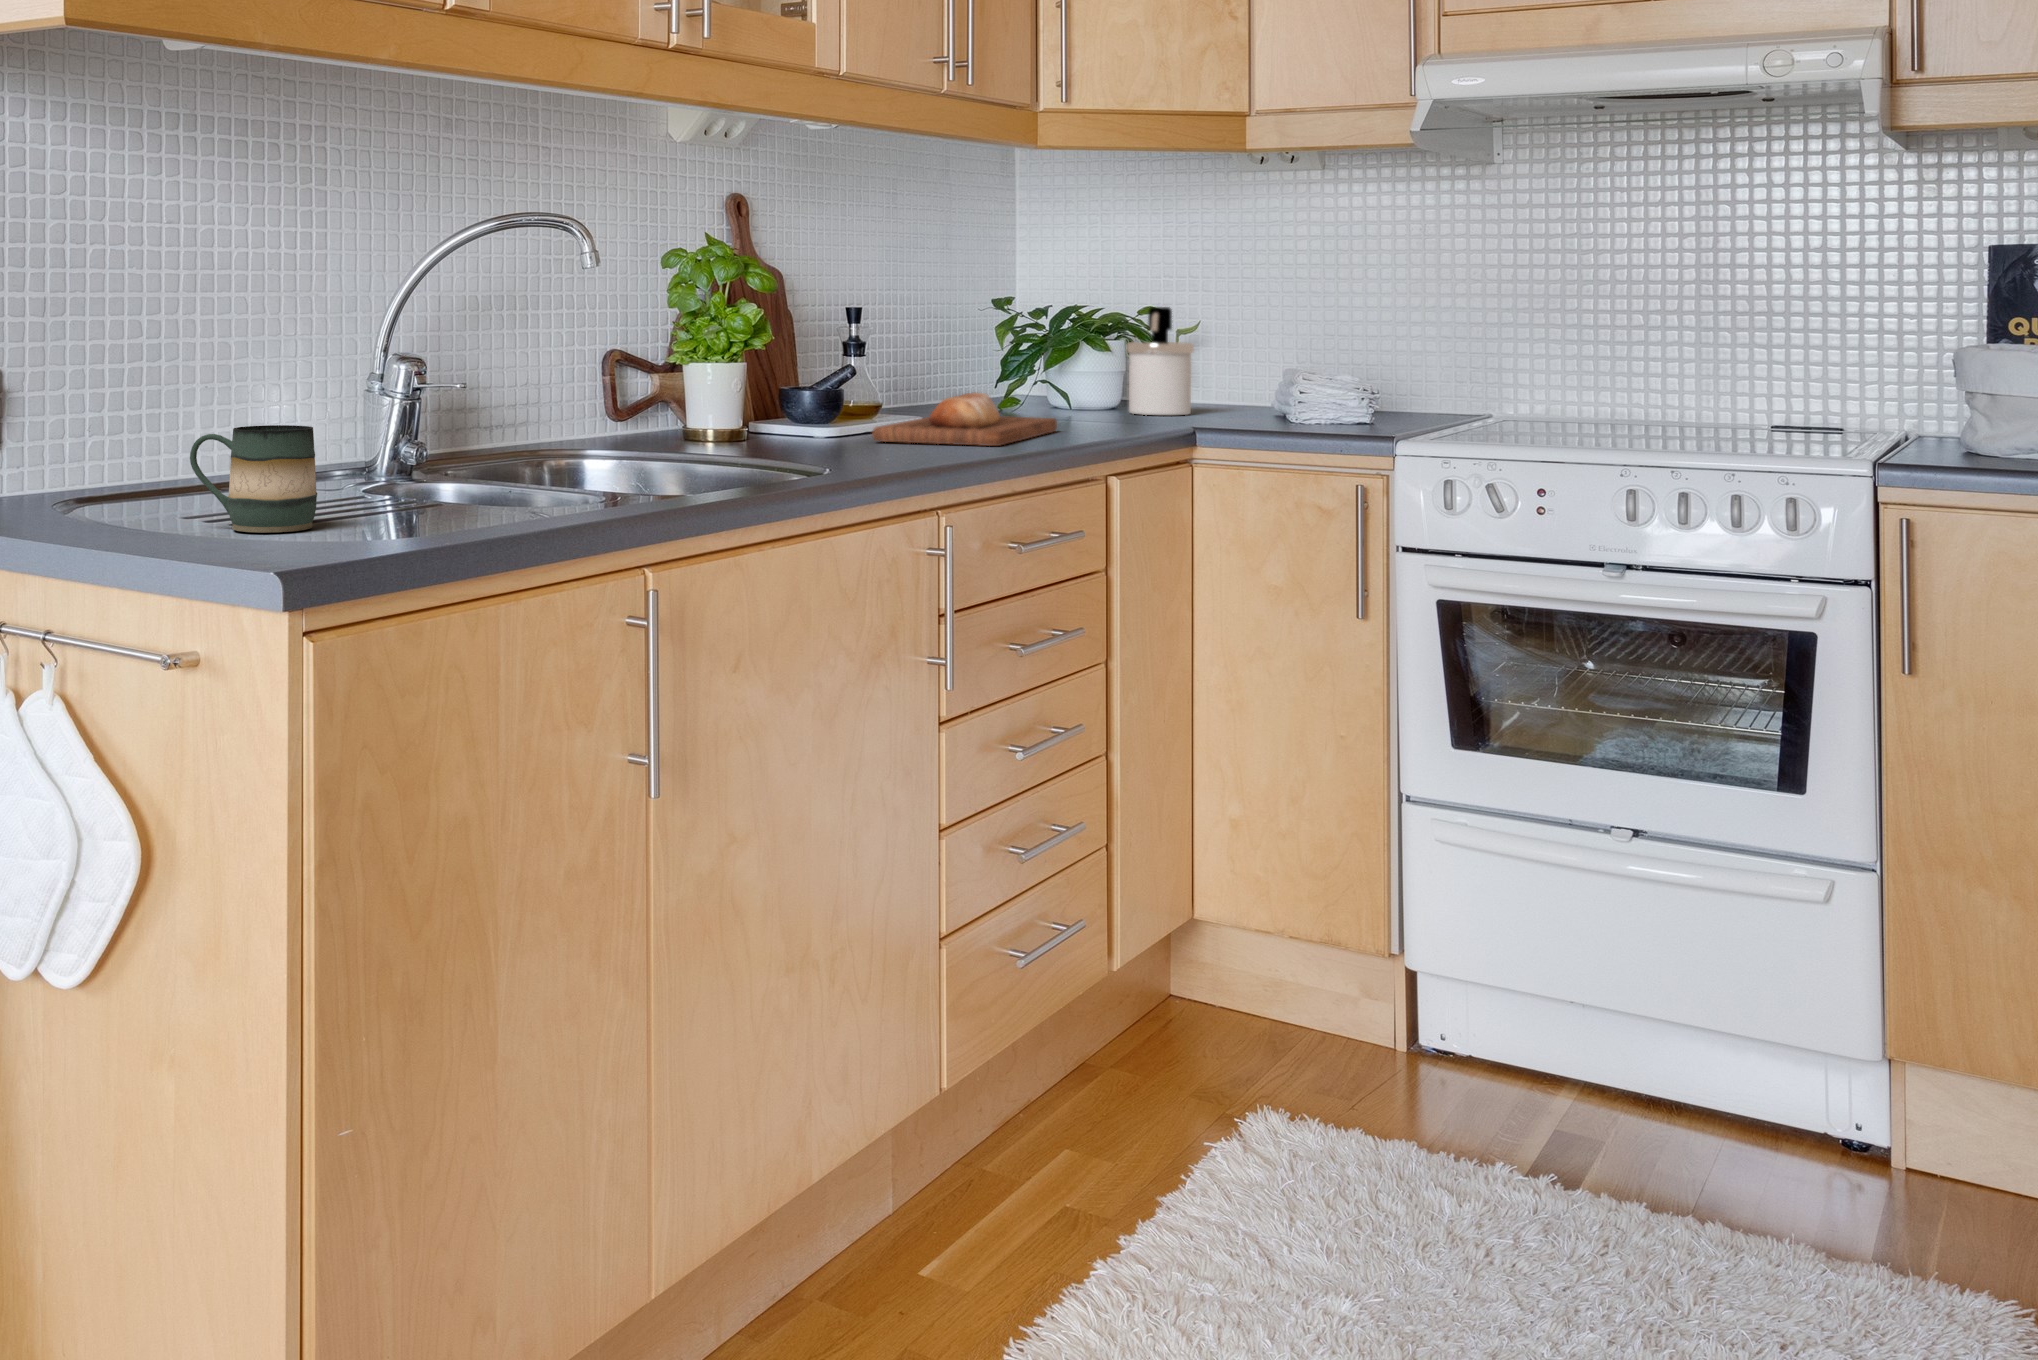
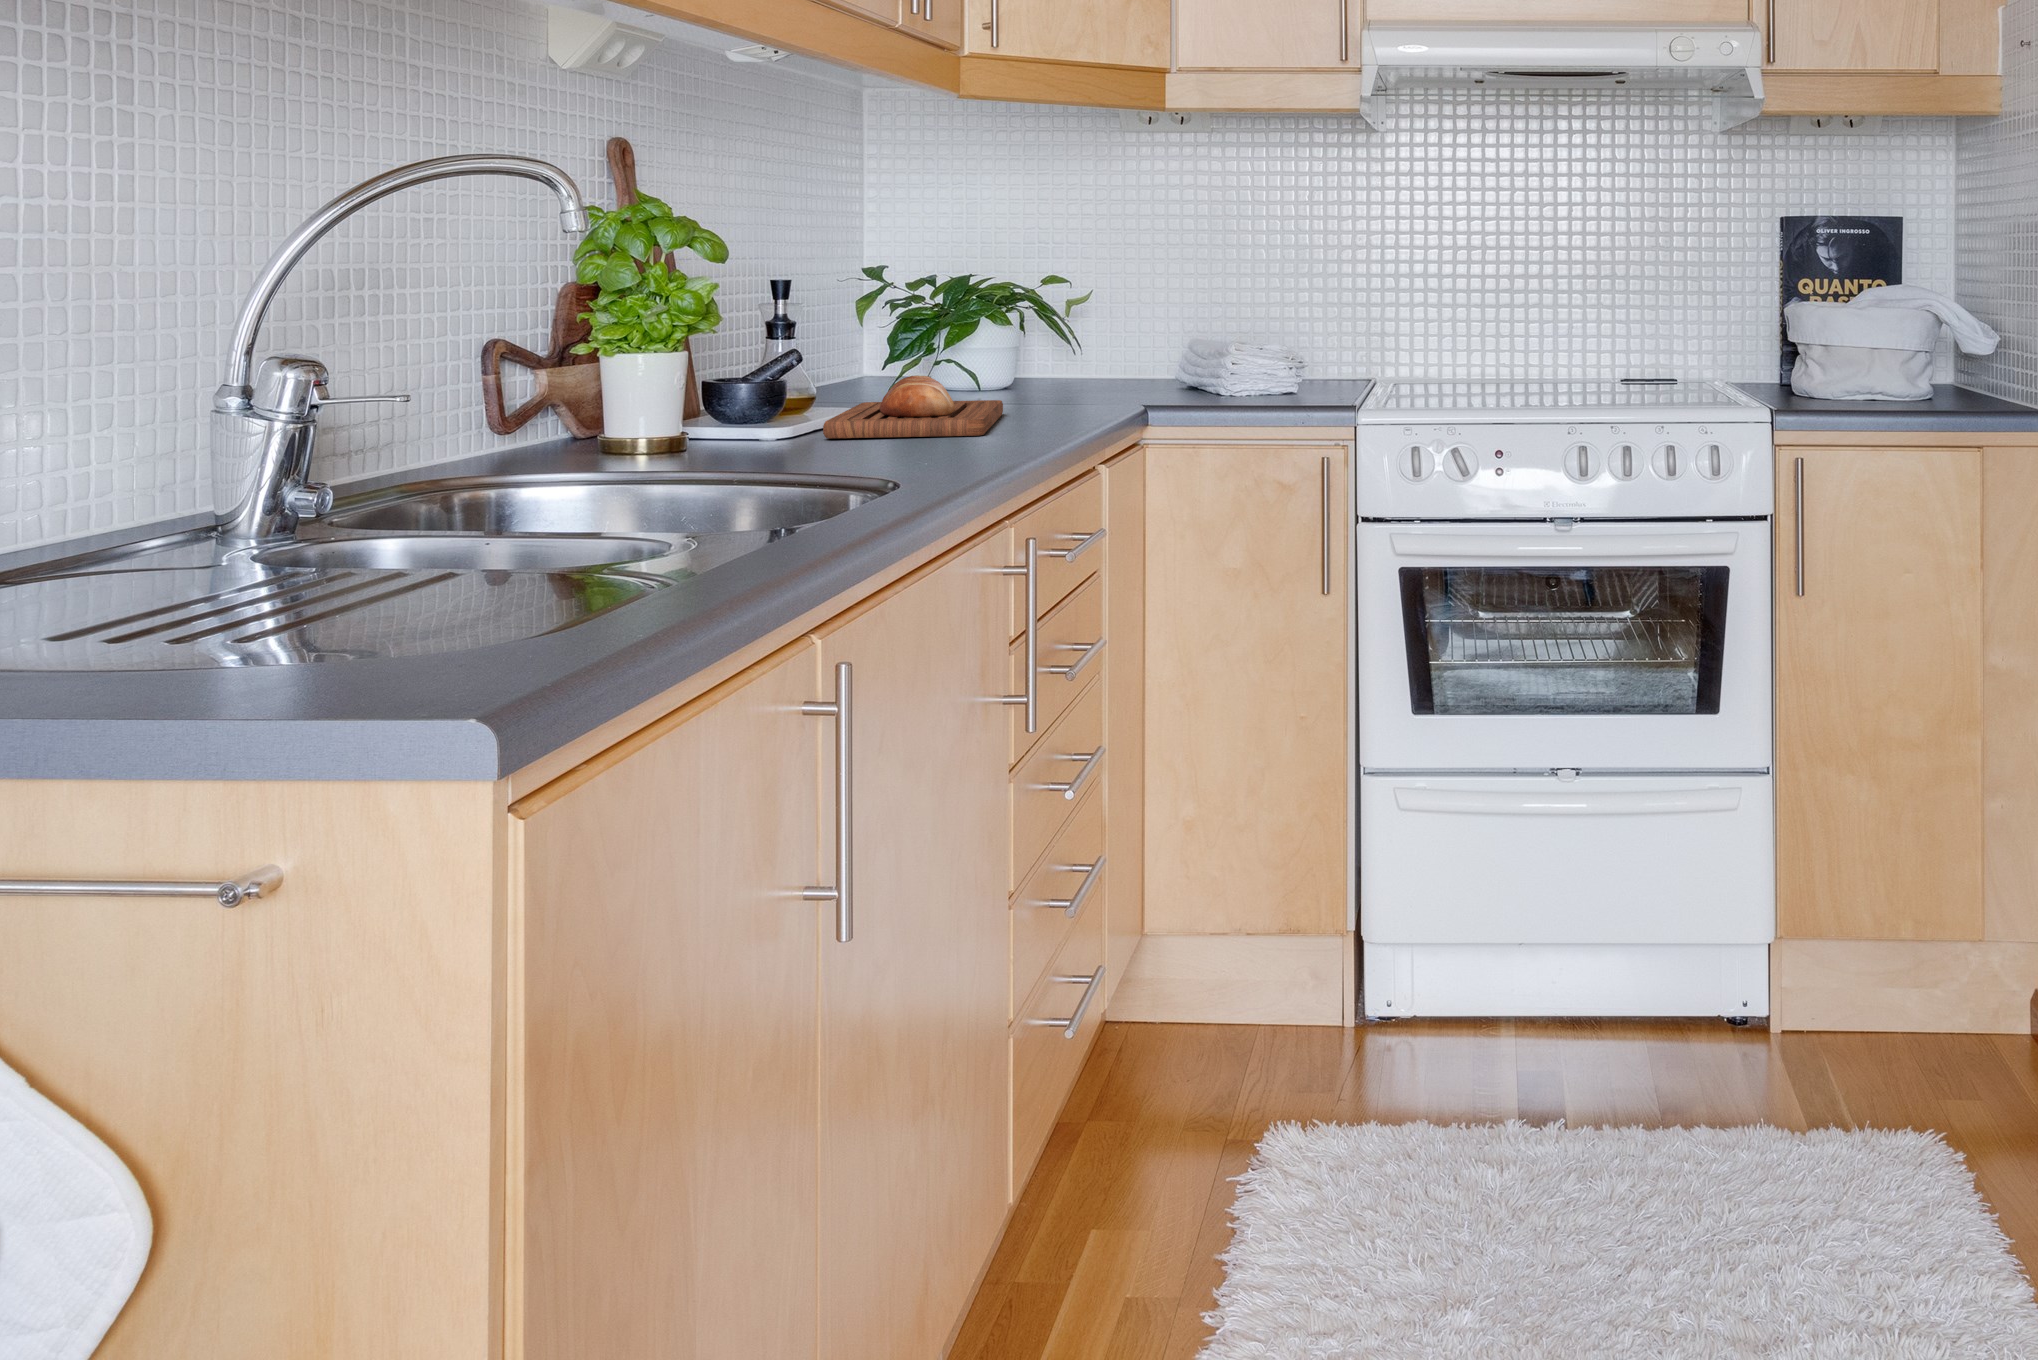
soap dispenser: present [1127,307,1194,415] -> none [1024,276,1095,391]
mug: present [190,425,317,533] -> none [44,476,292,650]

